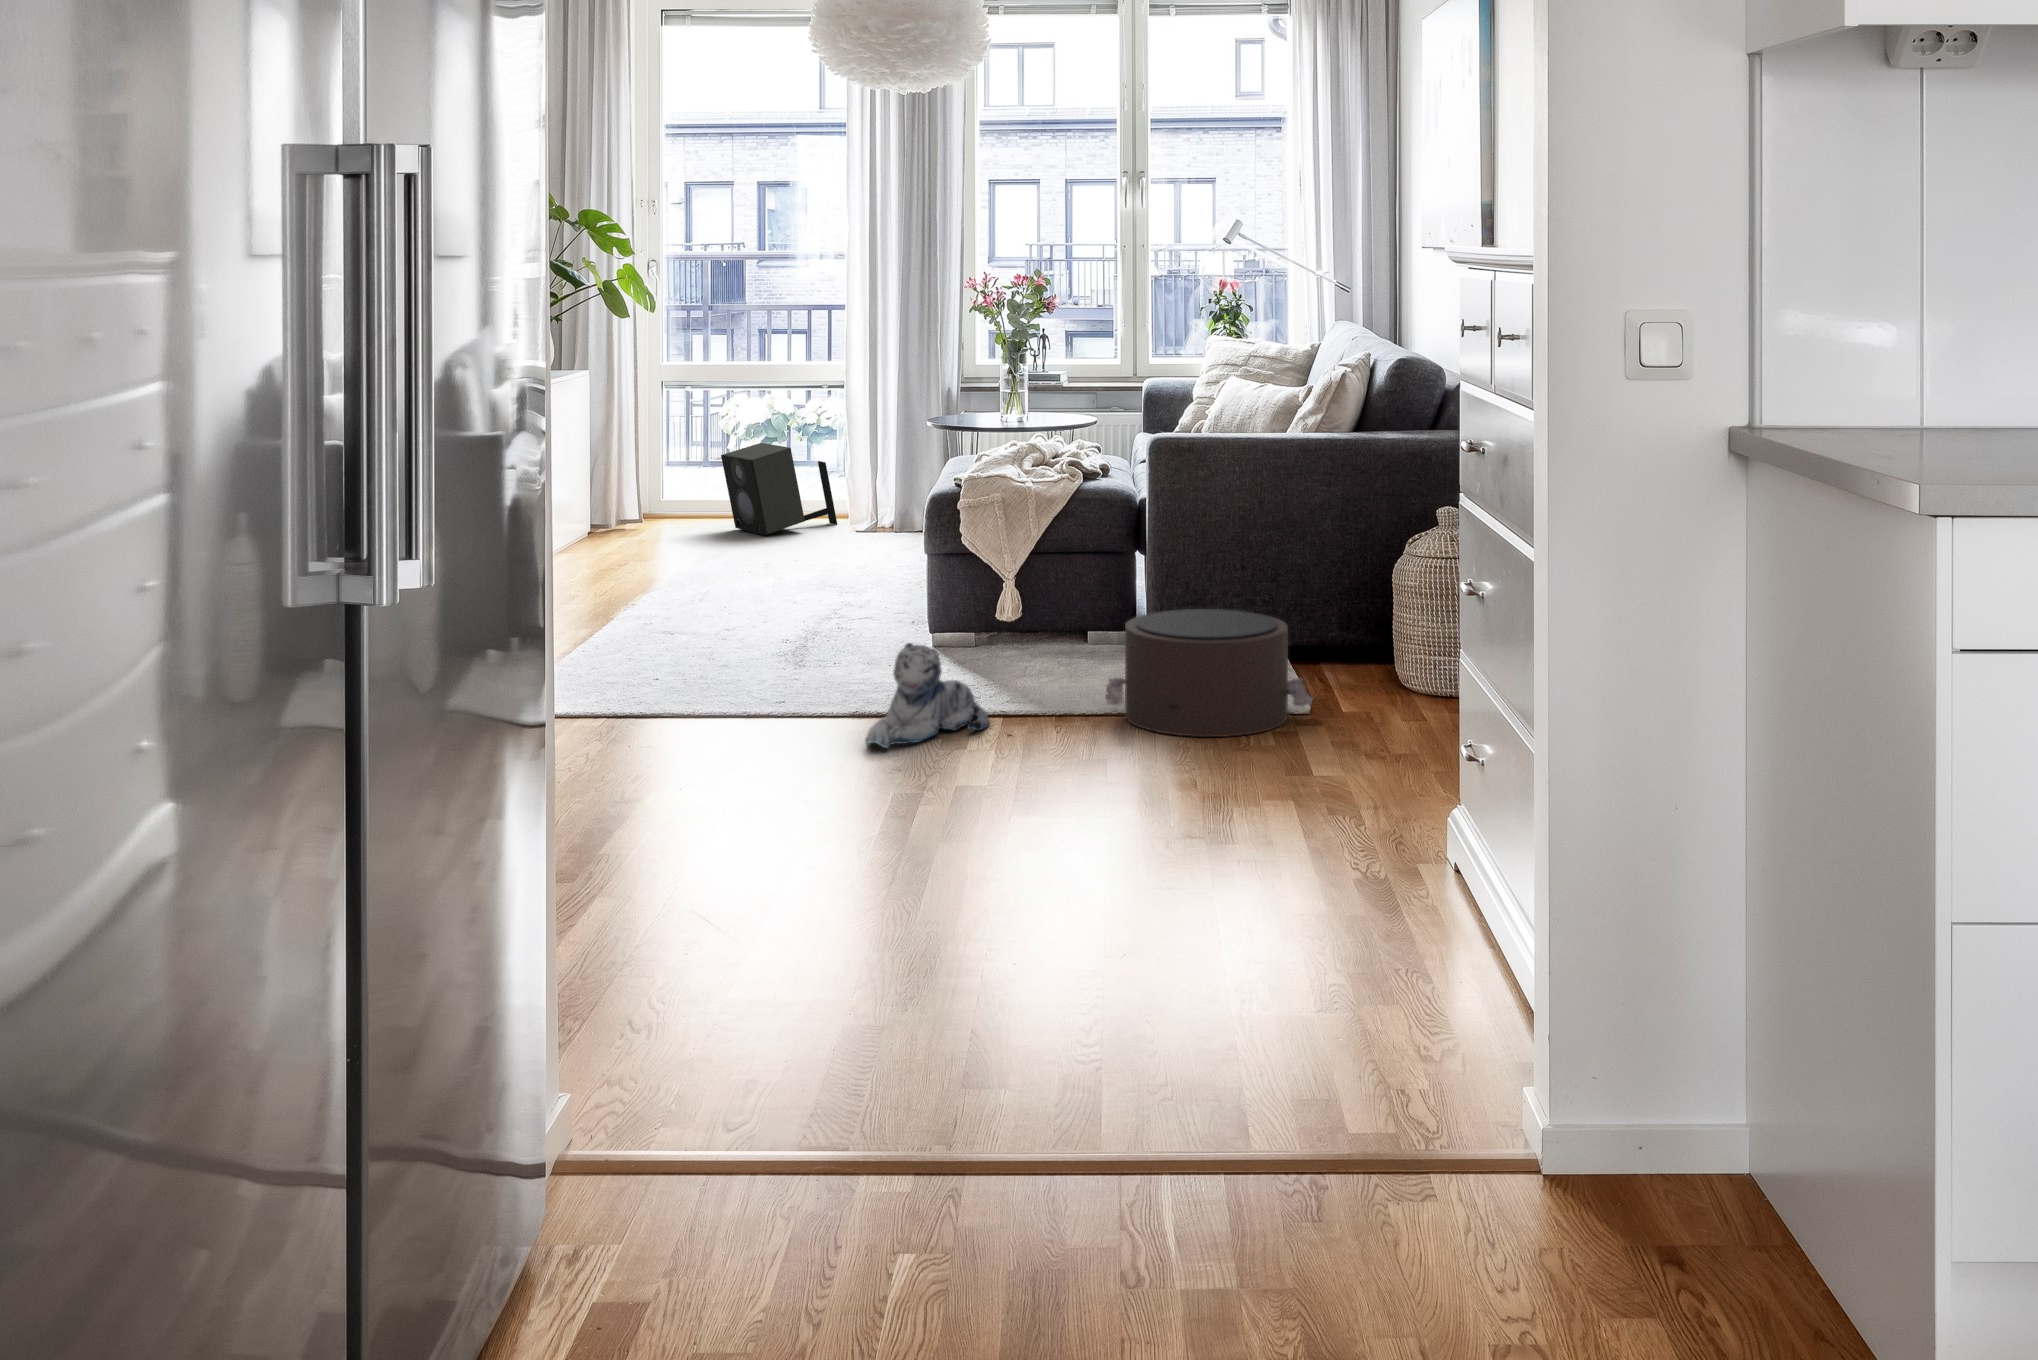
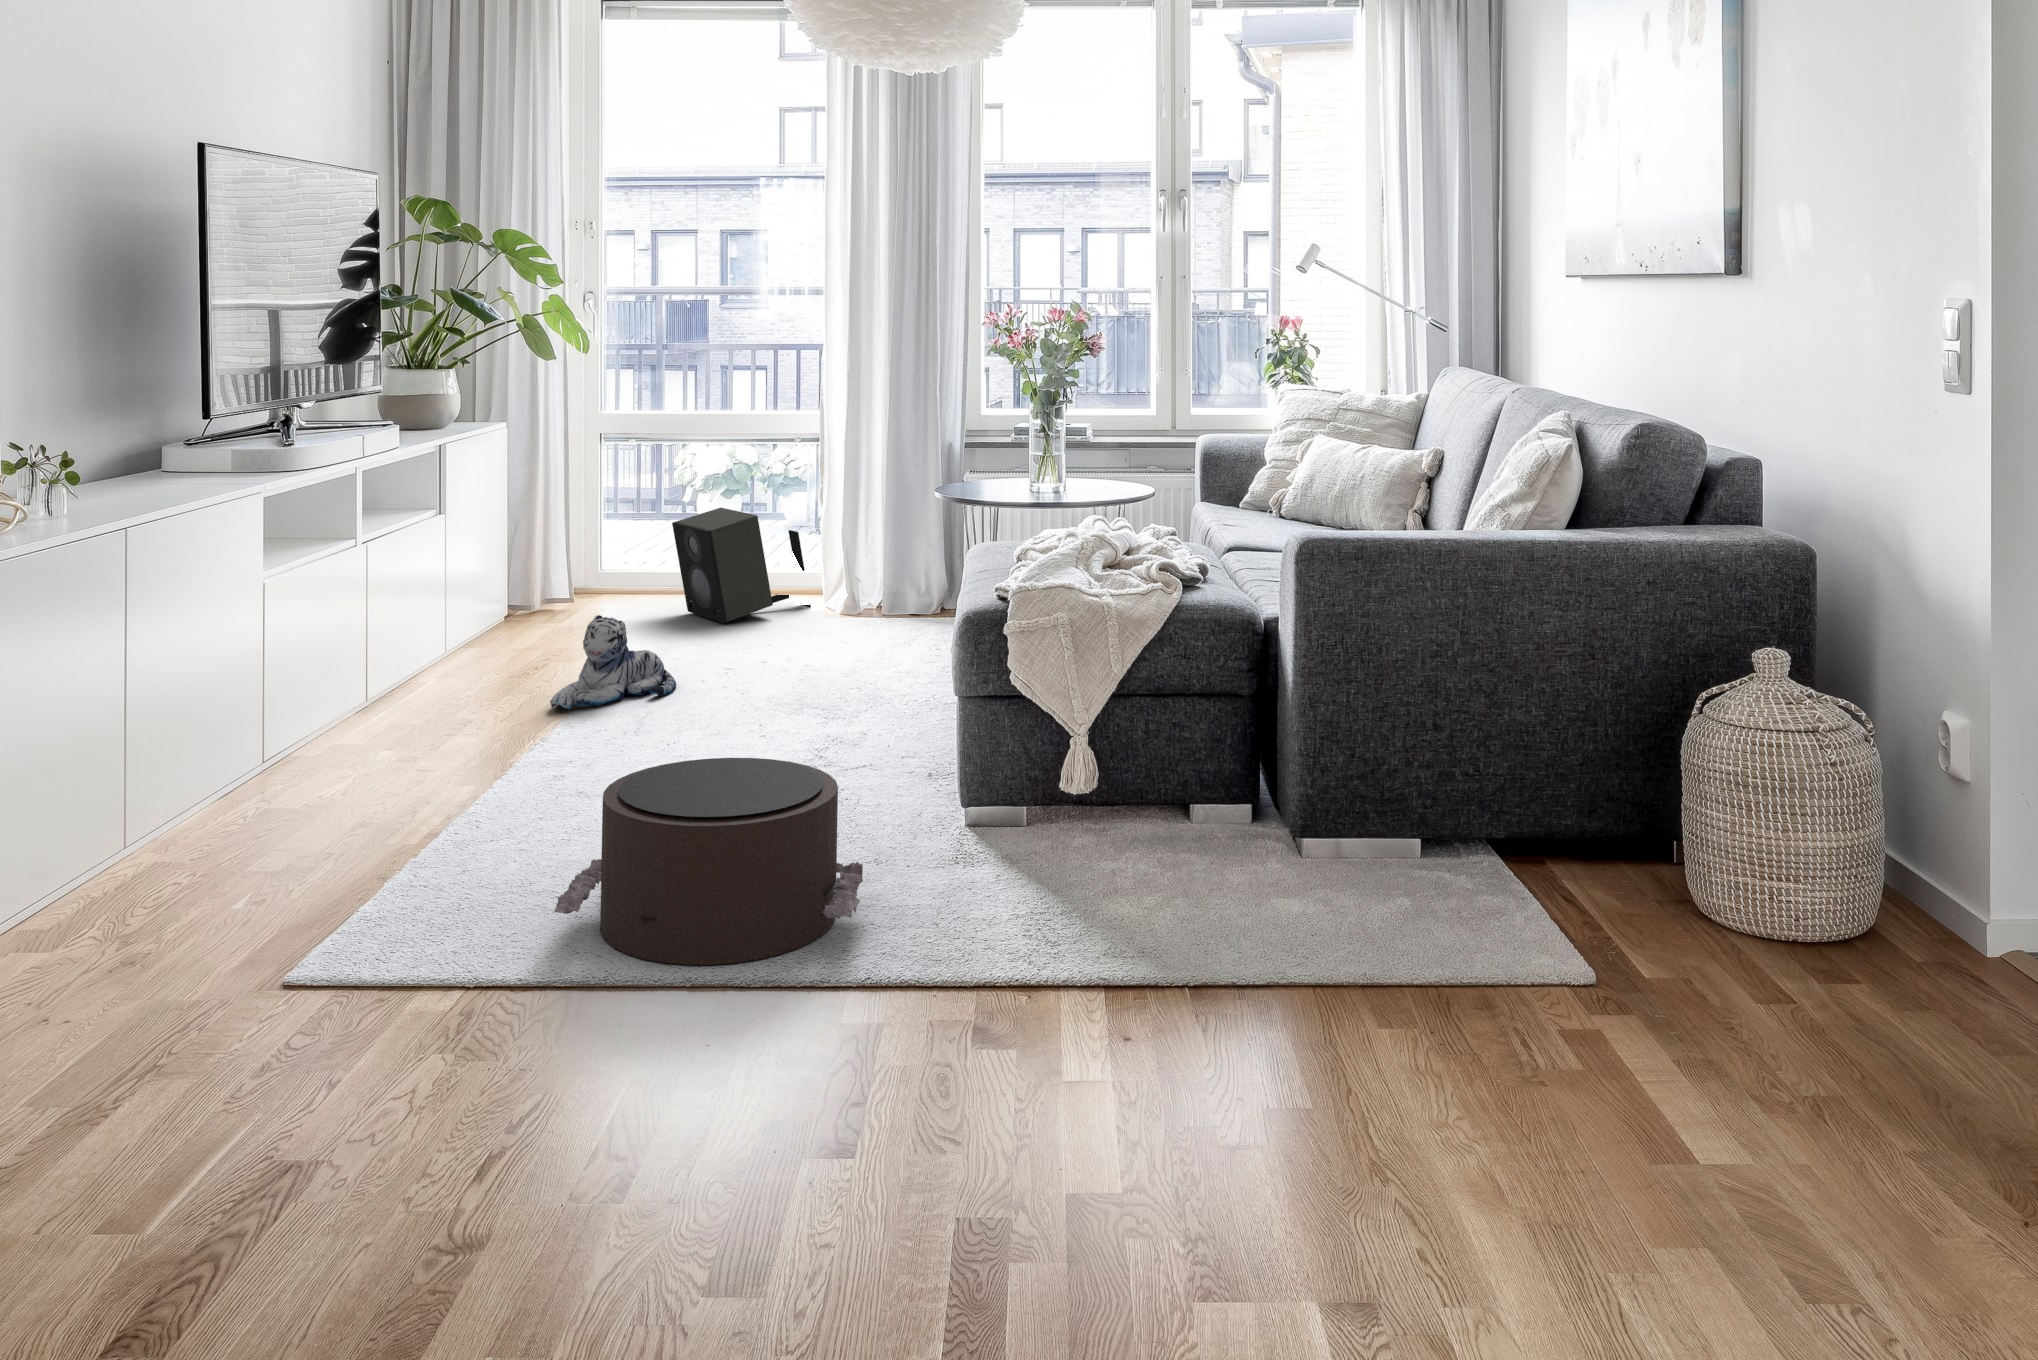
pouf: present [1106,609,1312,737] -> present [554,758,863,965]
plush toy: present [865,643,989,748] -> present [550,615,676,710]

